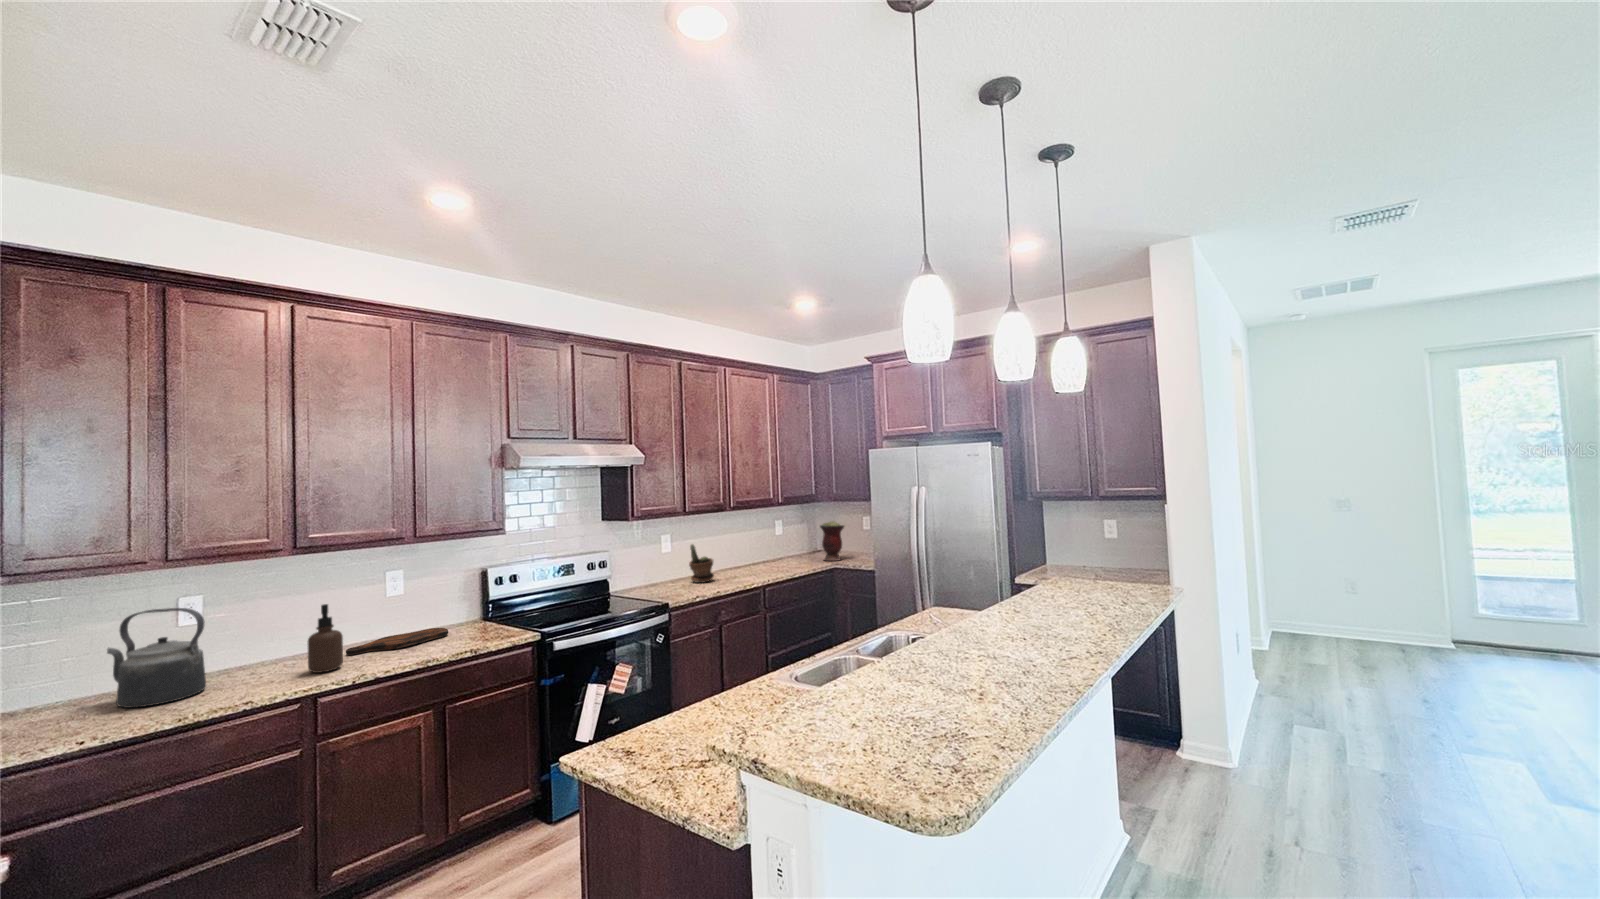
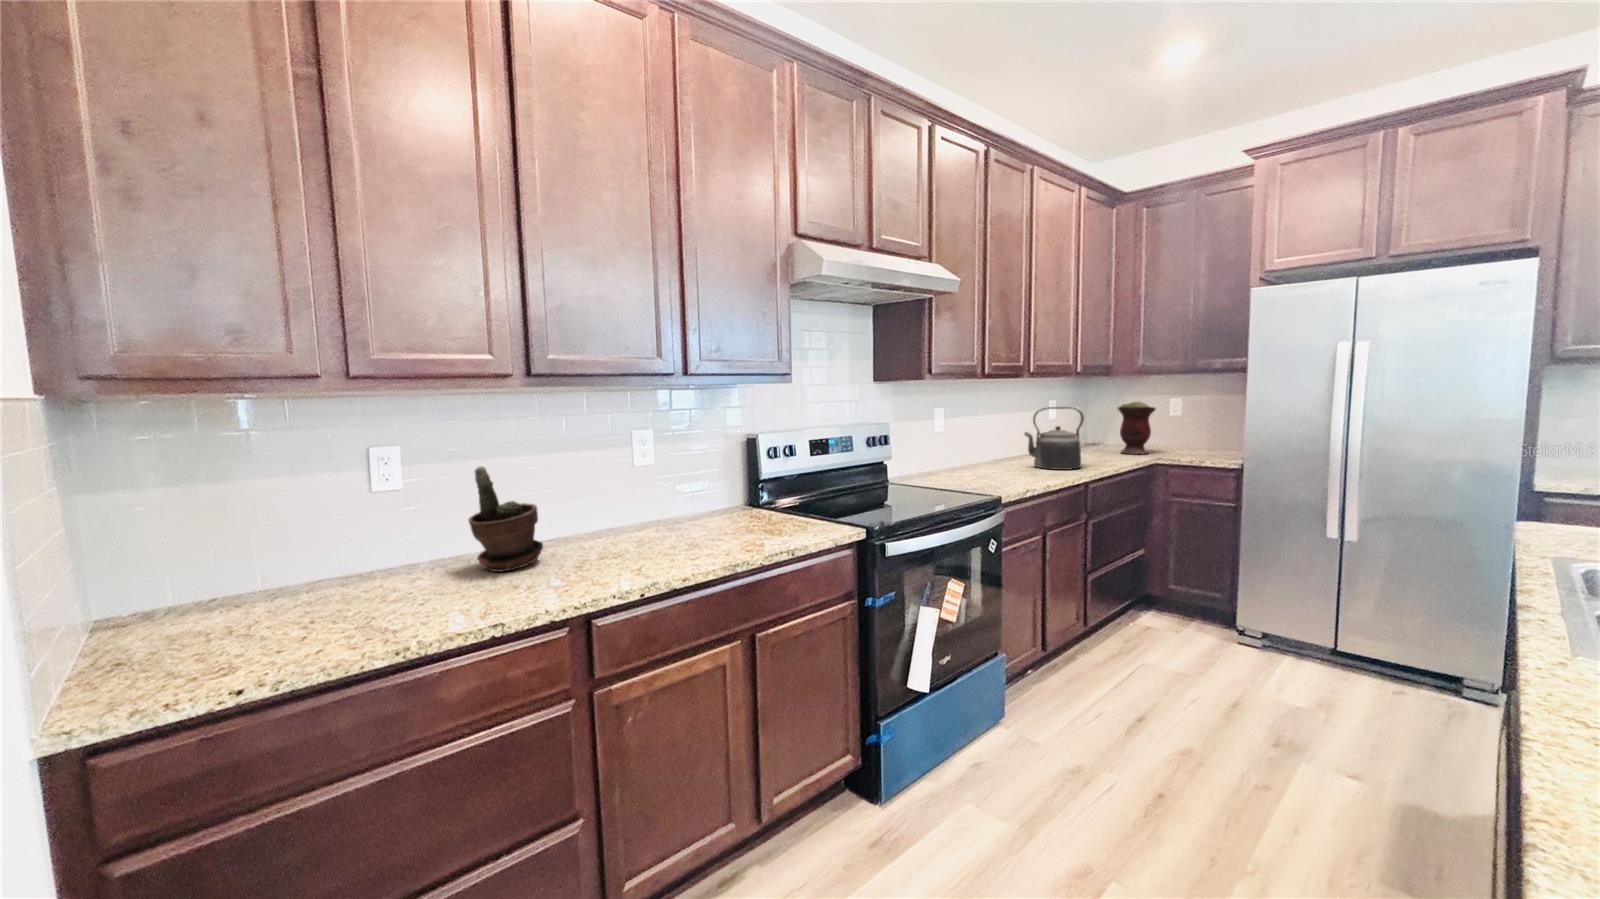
potted plant: present [689,544,714,583] -> present [468,467,543,572]
soap dispenser: present [308,604,343,673] -> none [561,467,611,575]
kettle: present [107,608,206,708] -> present [1025,407,1084,470]
cutting board: present [346,628,448,655] -> none [601,515,725,548]

